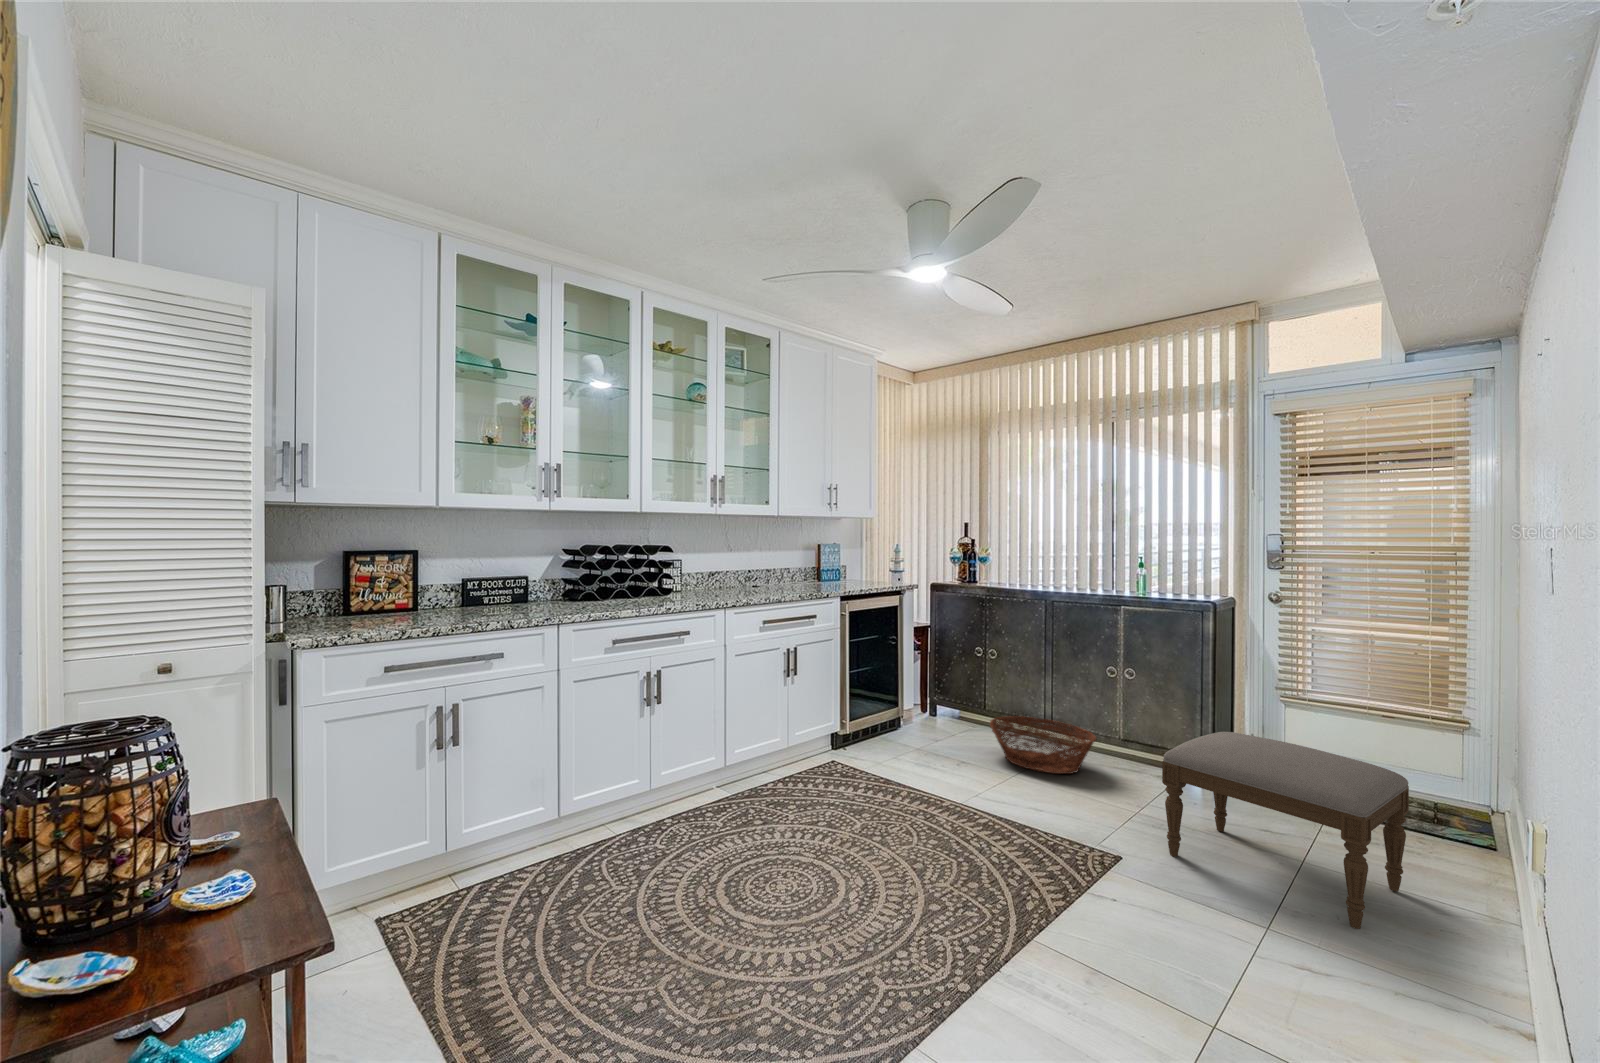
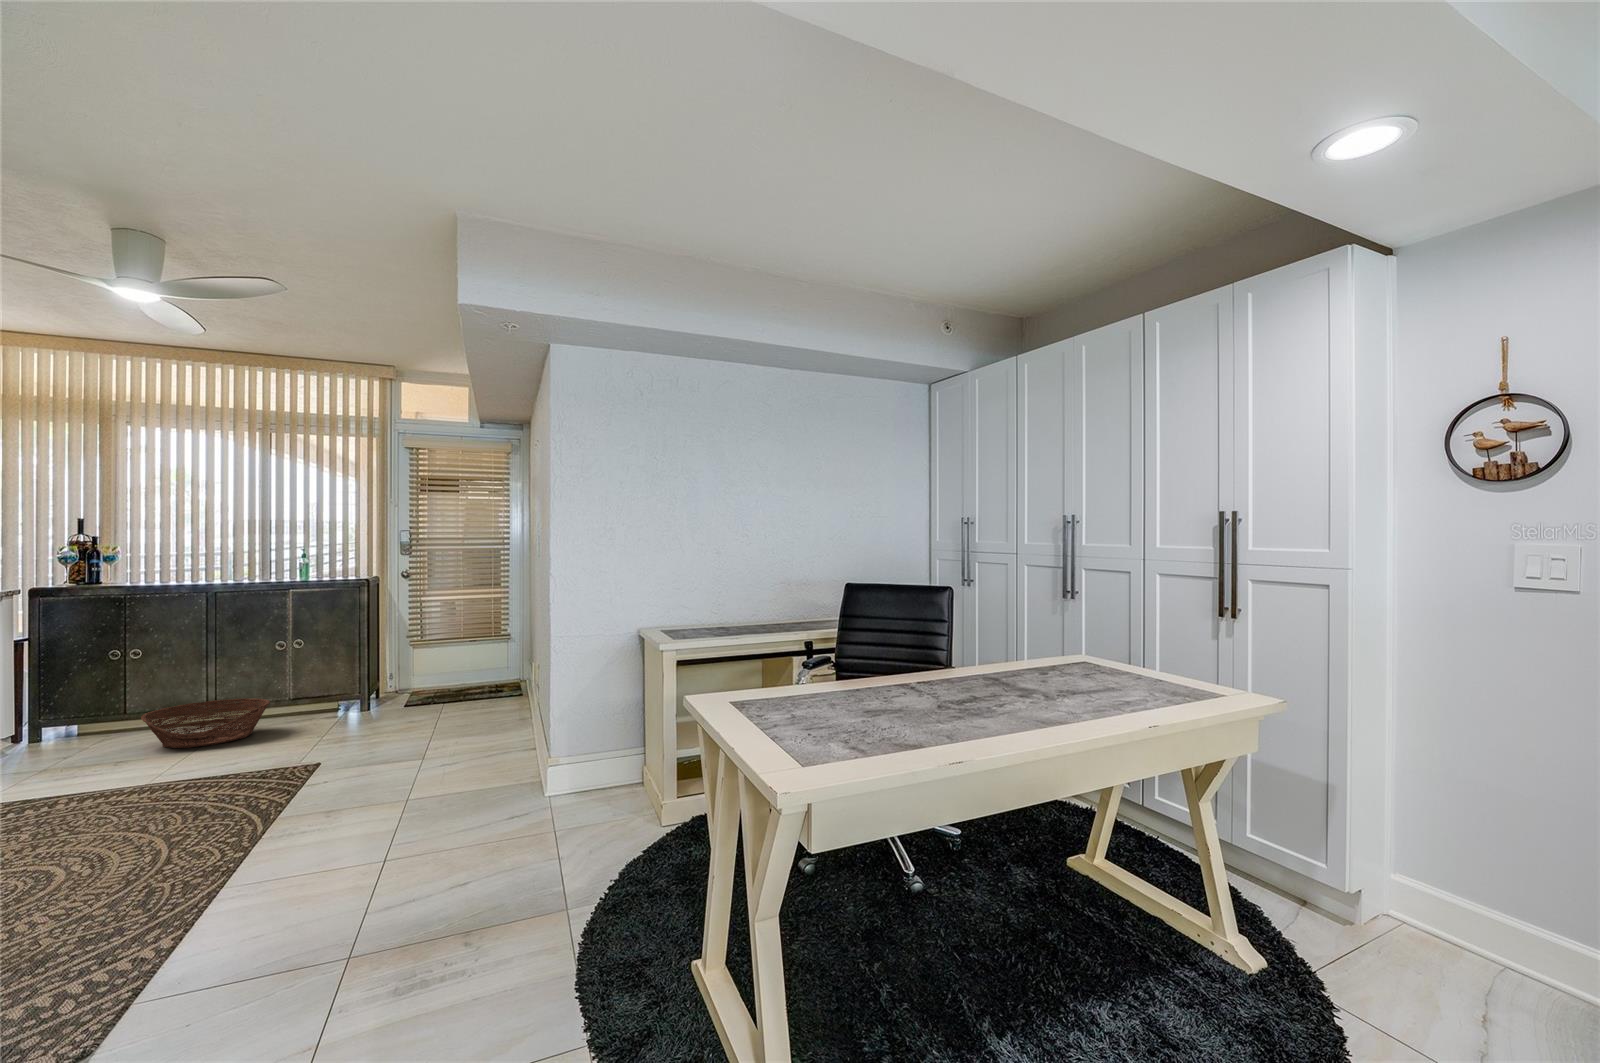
ottoman: present [1162,732,1409,929] -> none [348,659,489,753]

